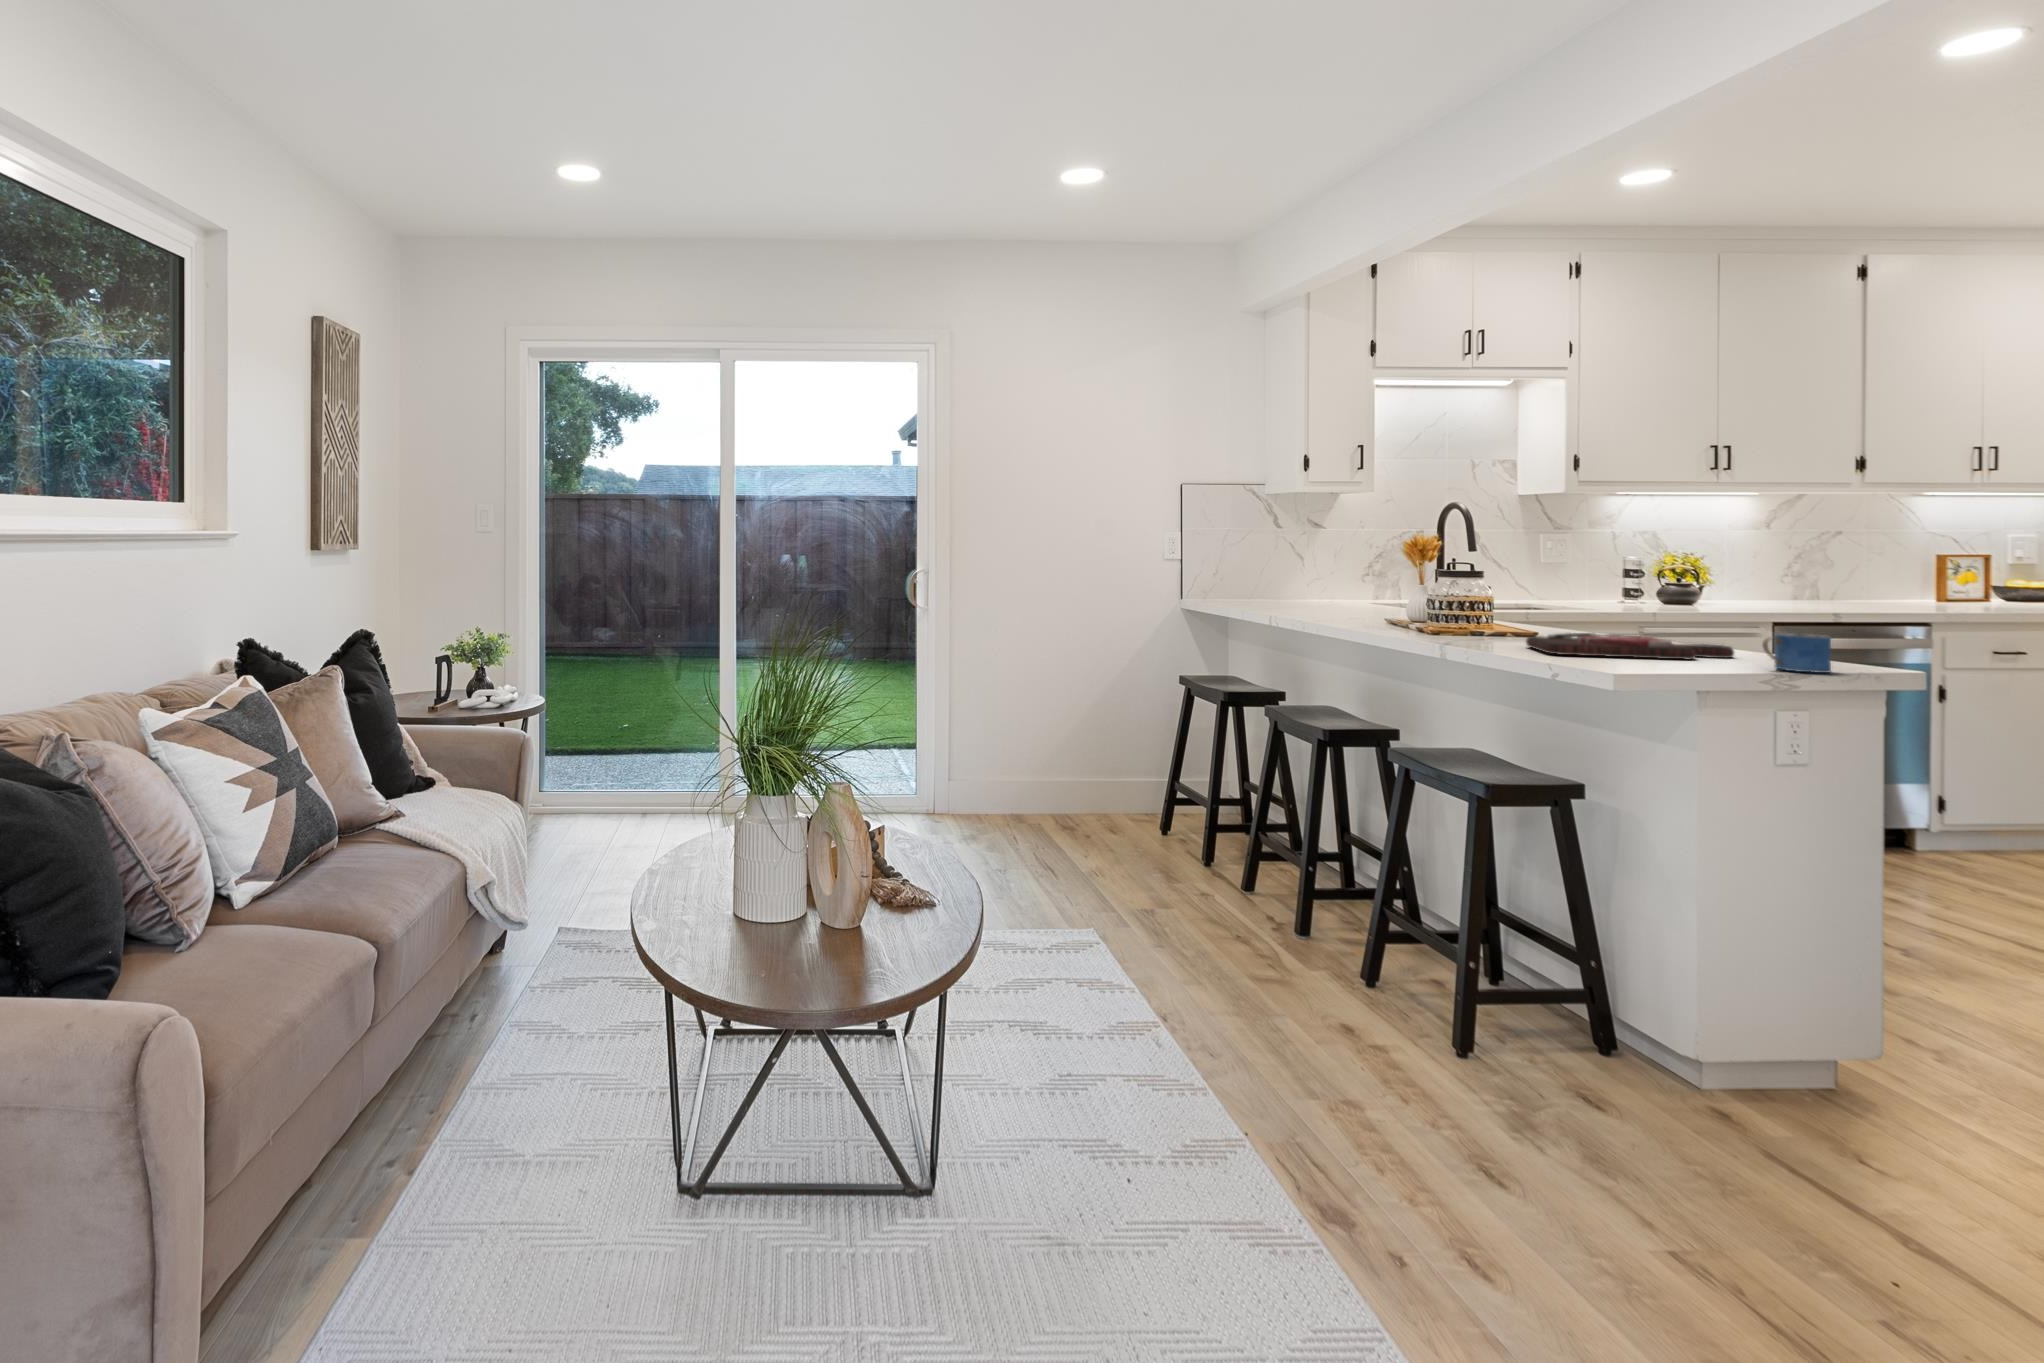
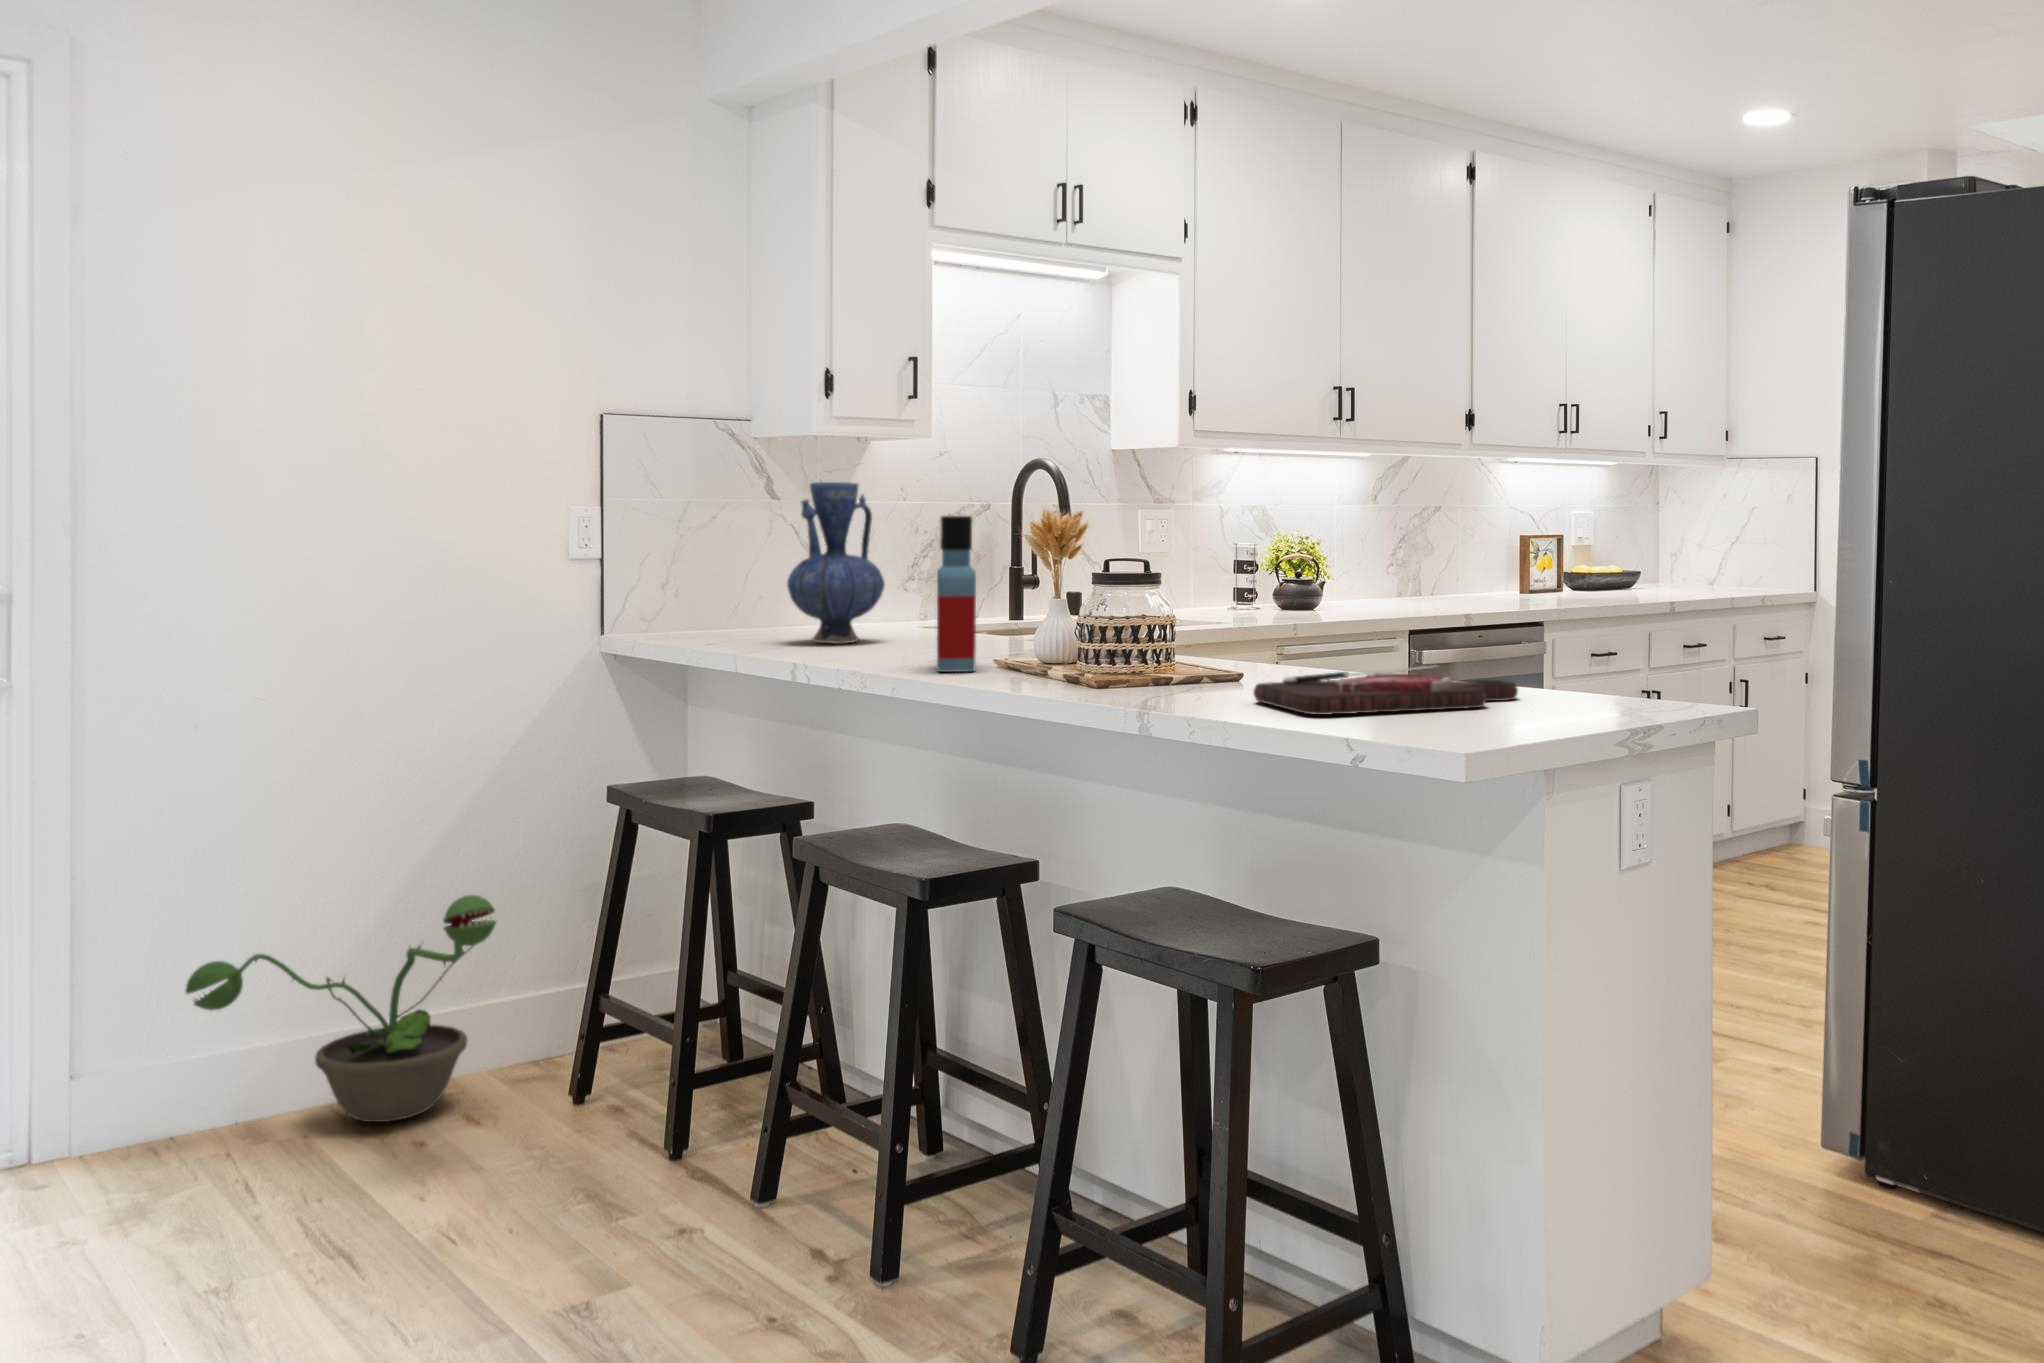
vase: none [1276,518,1334,608] -> present [787,482,885,644]
bottle: none [1347,537,1373,624] -> present [937,516,976,672]
mug: present [1762,633,1831,673] -> none [1586,658,1659,718]
decorative plant: none [993,716,1121,821] -> present [186,895,496,1122]

